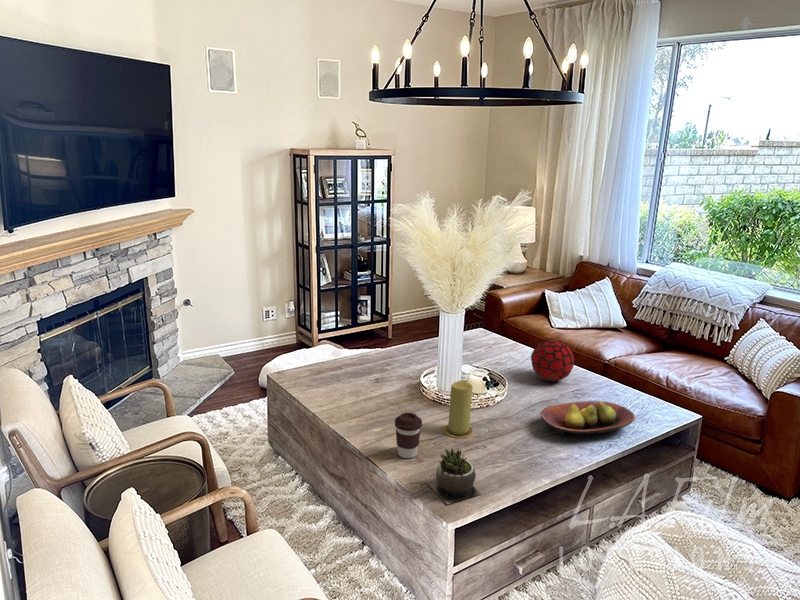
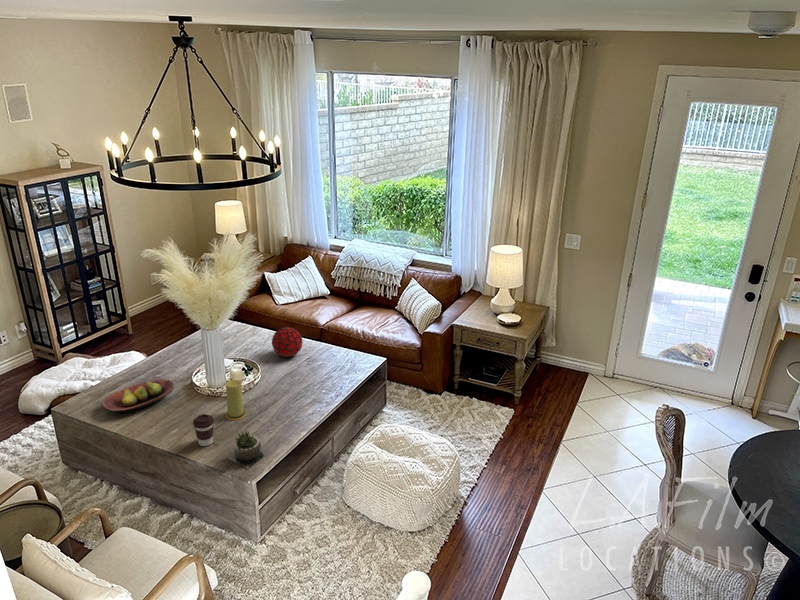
fruit bowl: present [541,401,635,436] -> present [102,379,175,413]

